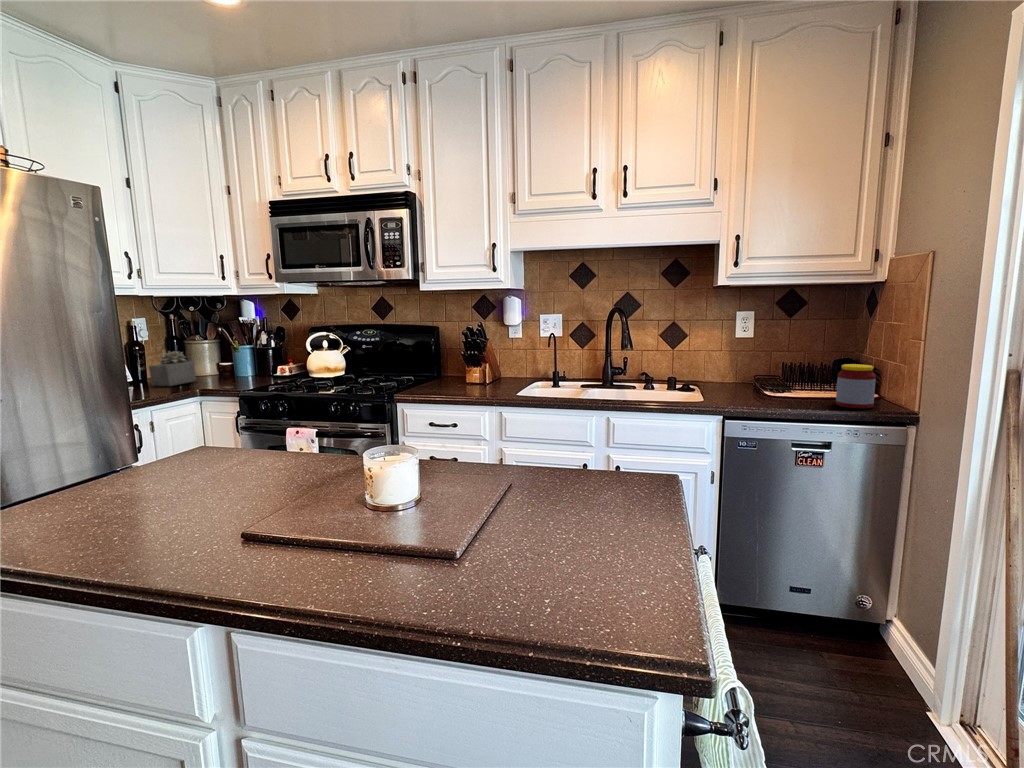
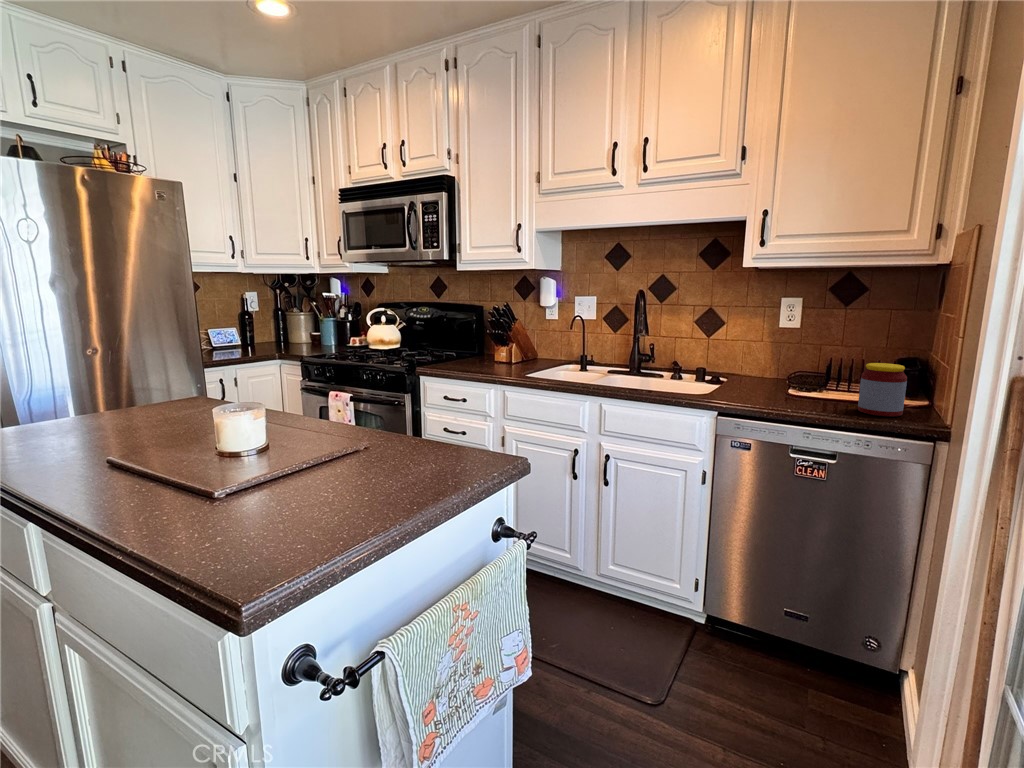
succulent plant: present [149,352,196,386] -> none [249,320,286,350]

